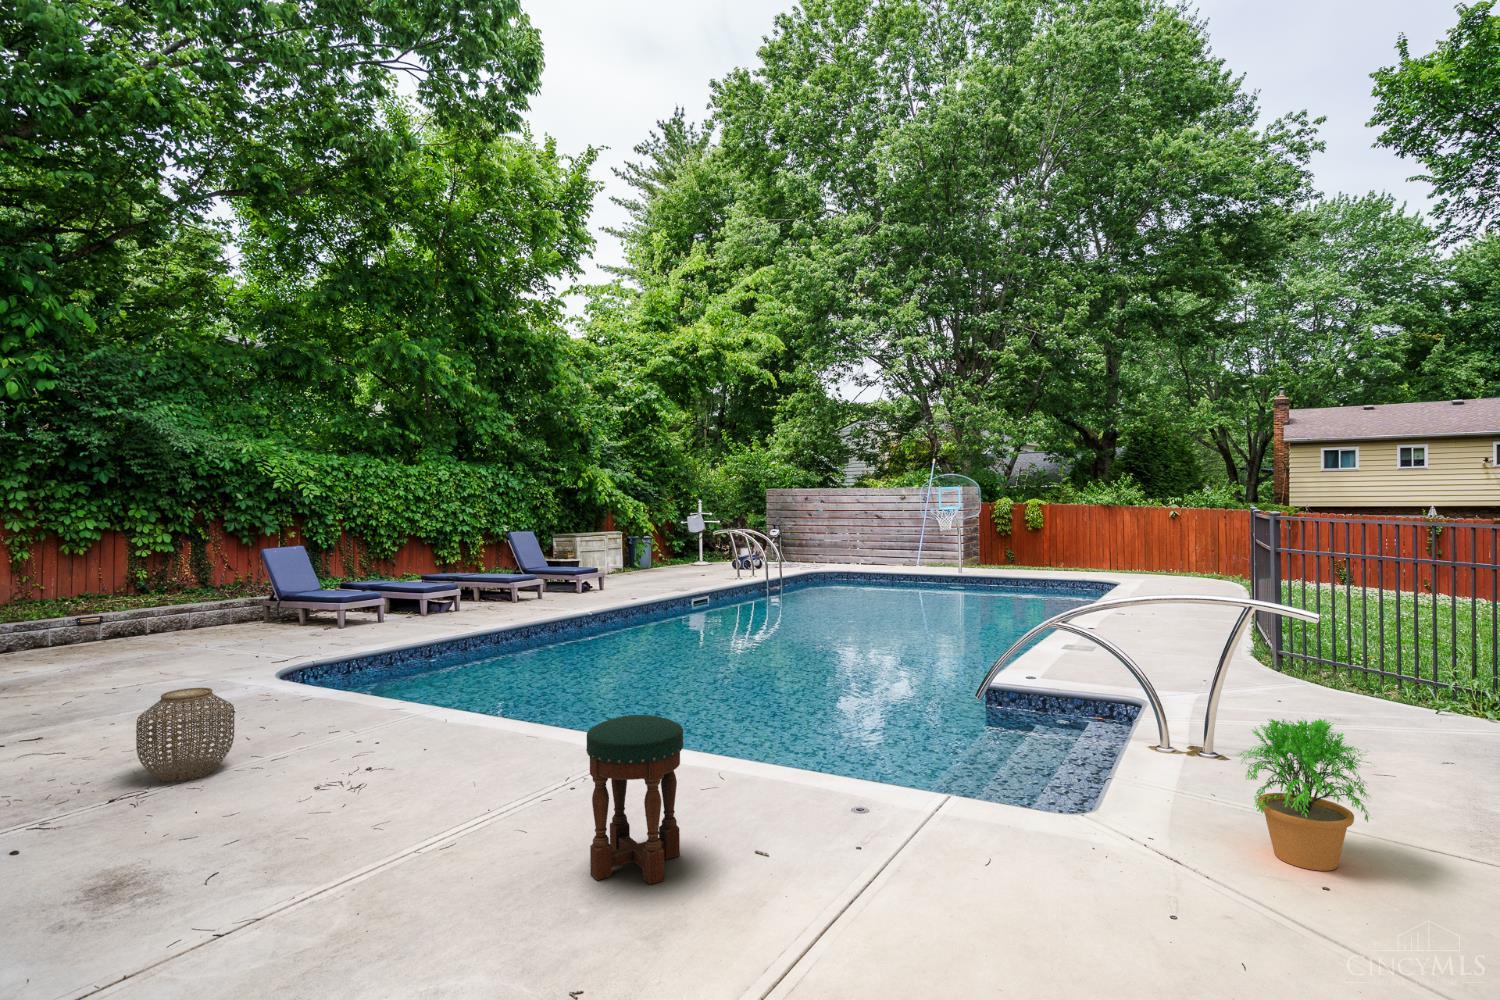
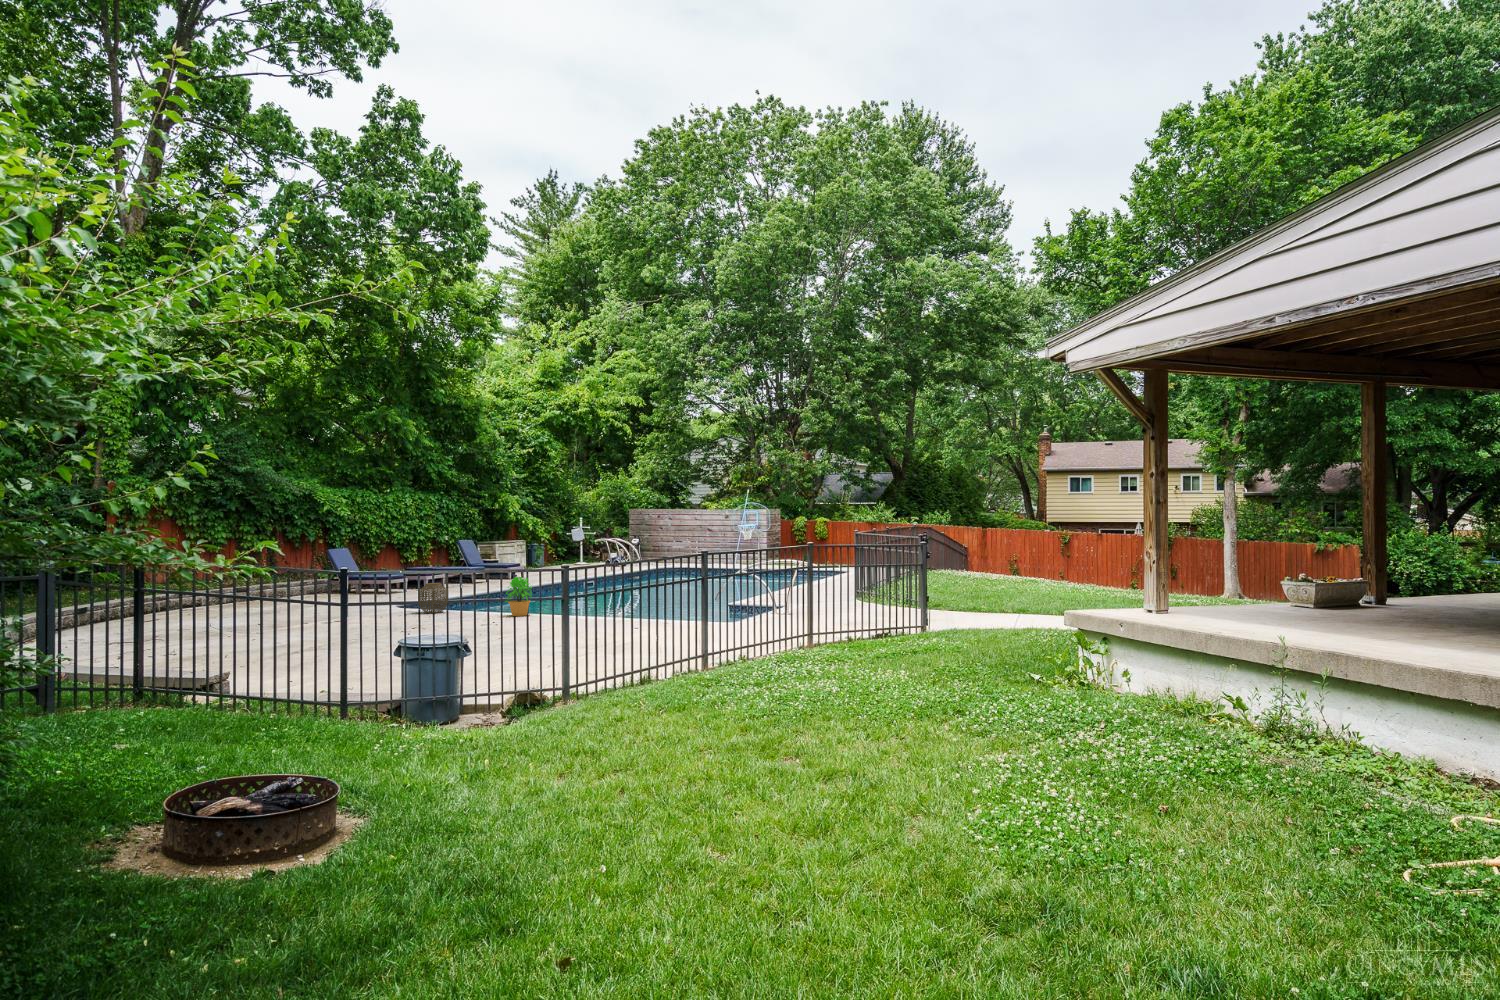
stool: present [586,715,684,884] -> none [593,574,620,614]
potted plant: present [1239,719,1370,871] -> present [506,577,532,616]

